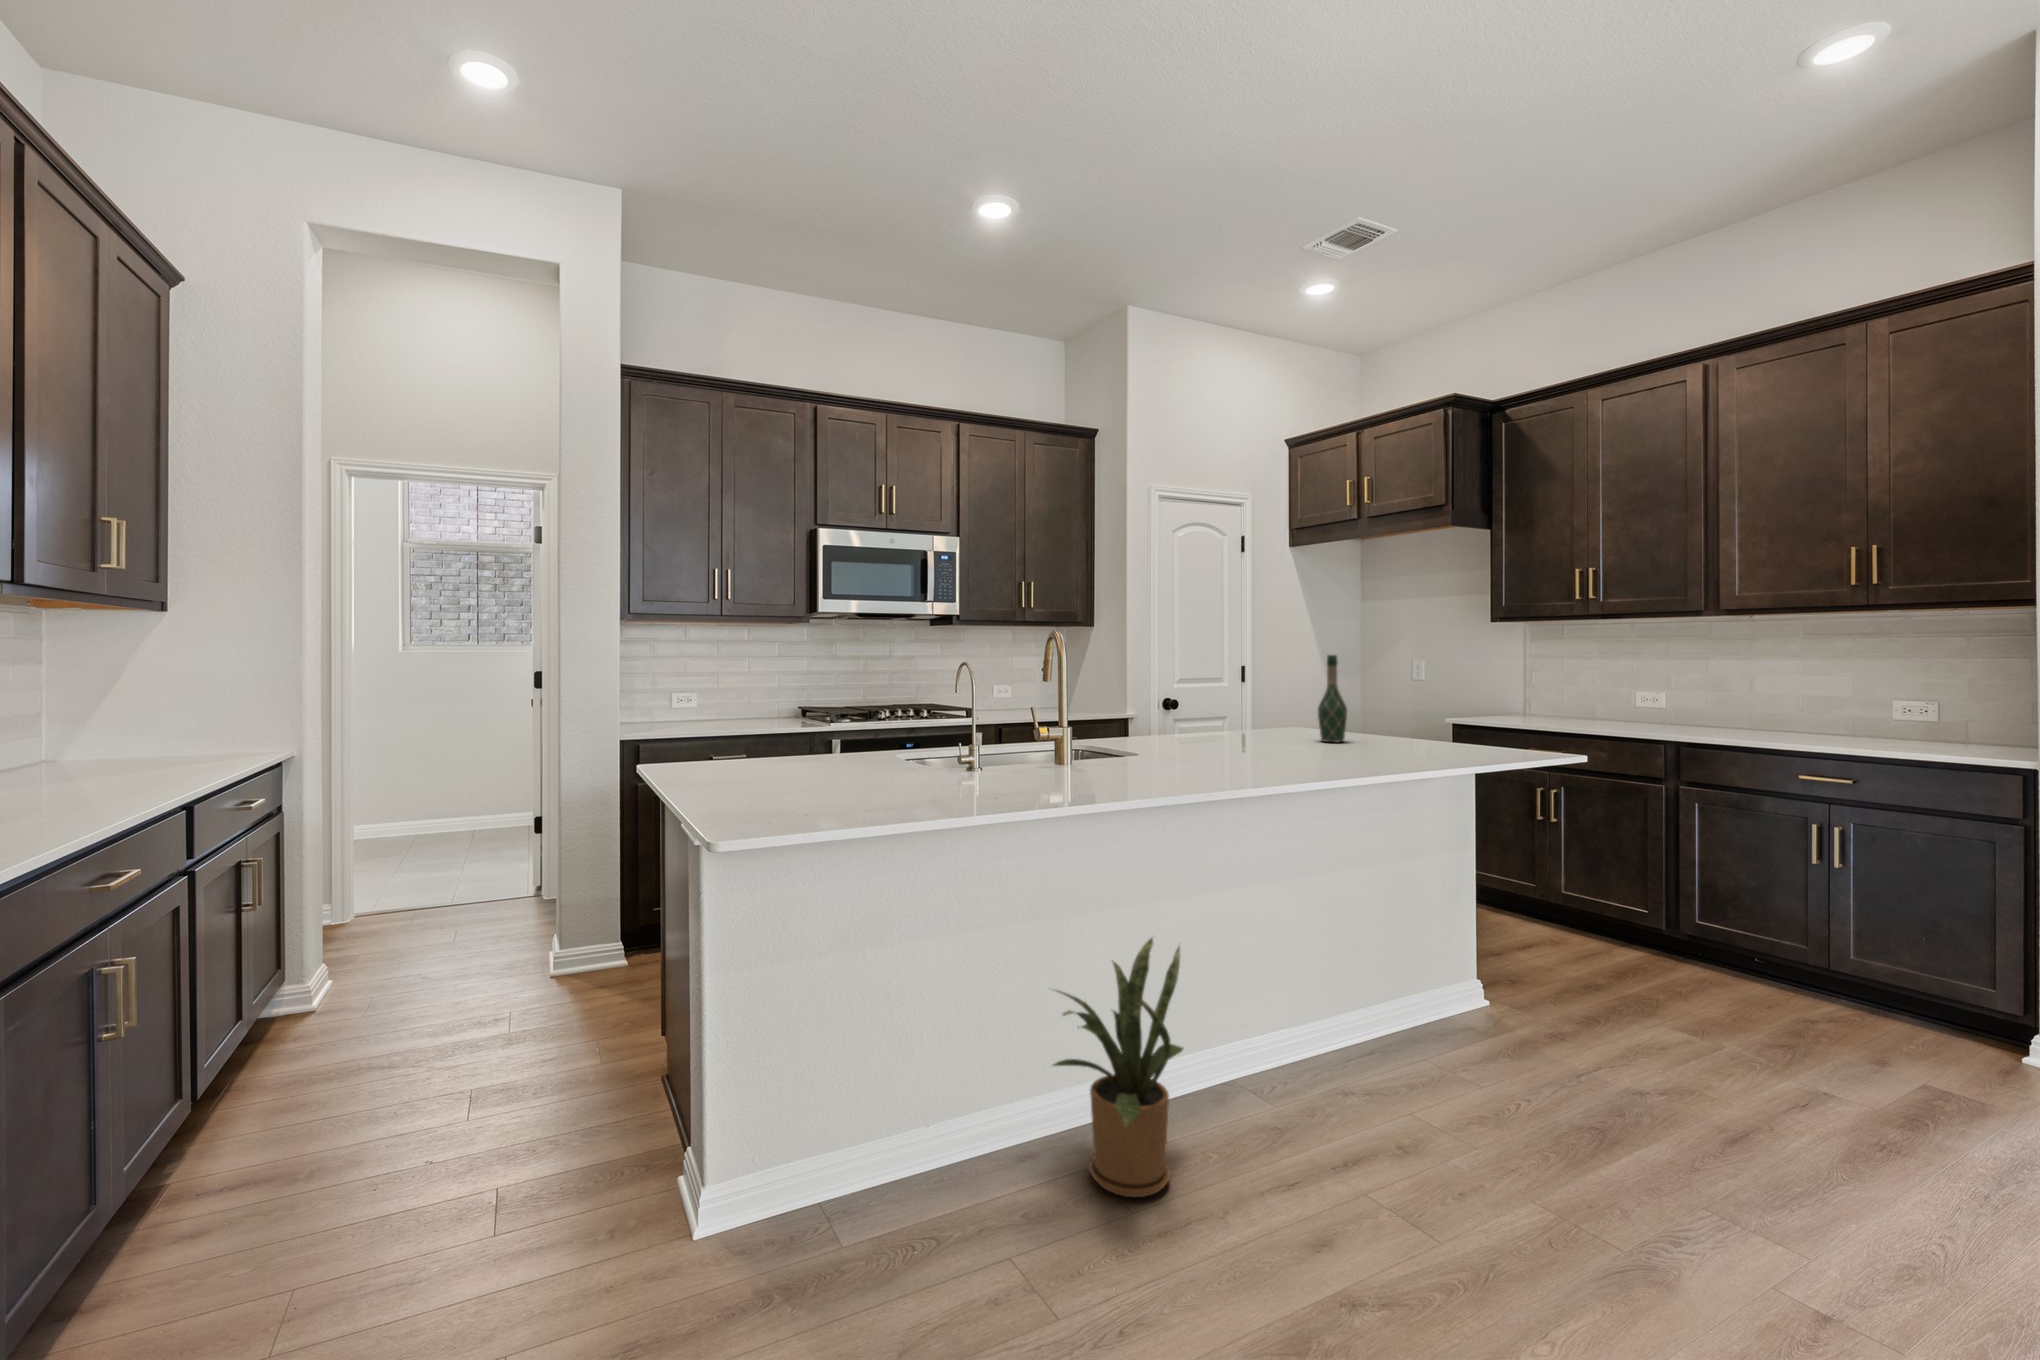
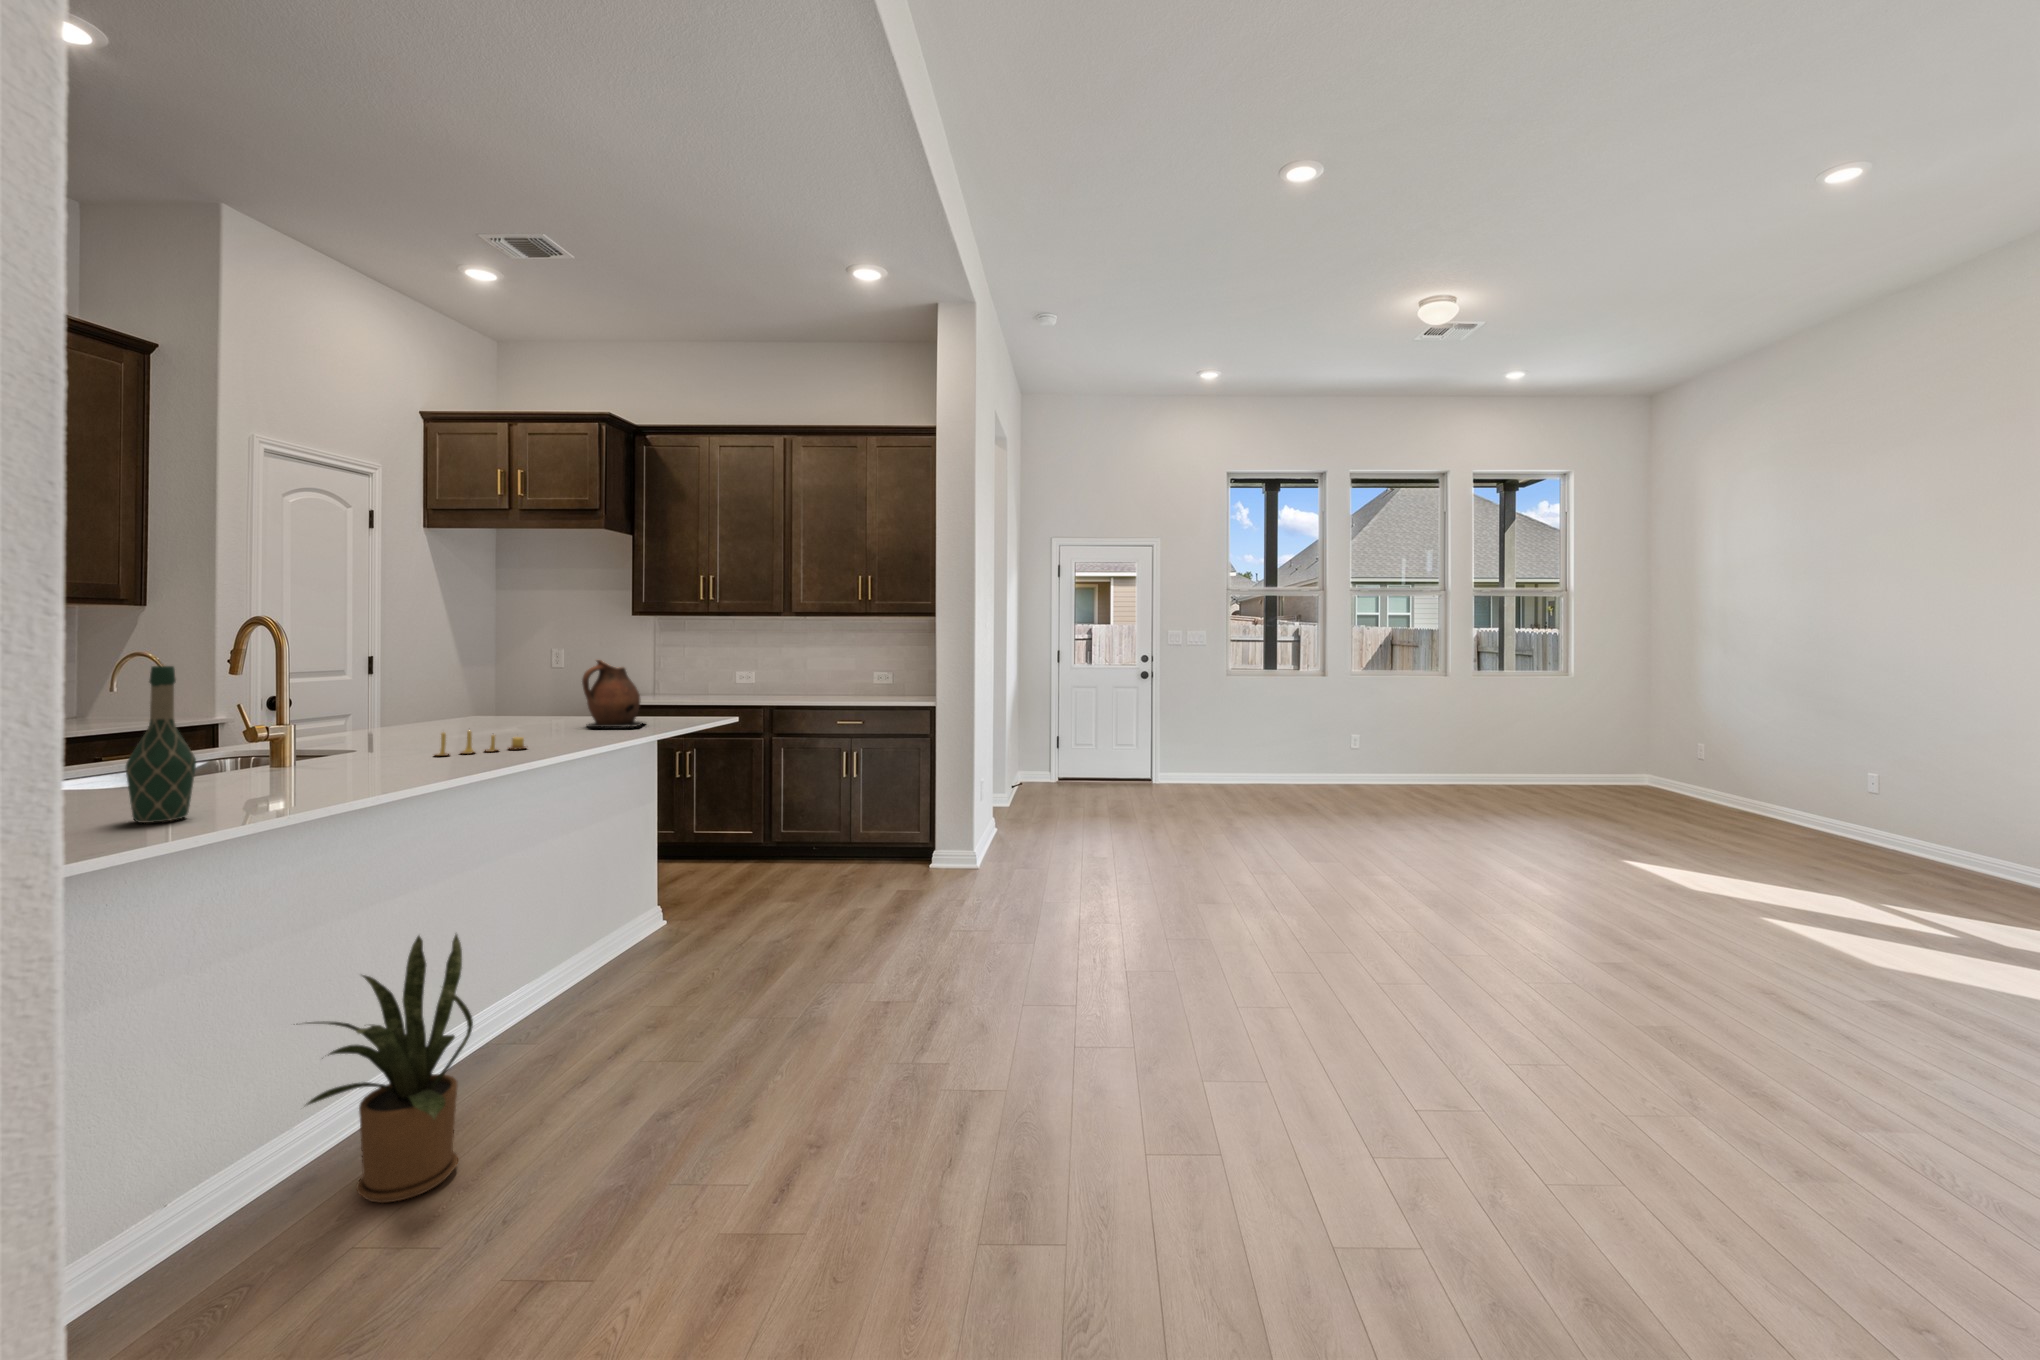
wine bottle: present [1318,655,1347,742] -> present [126,666,196,823]
ceramic pitcher: none [1369,672,1448,754] -> present [582,660,643,727]
candle: none [1197,738,1286,765] -> present [435,730,526,756]

